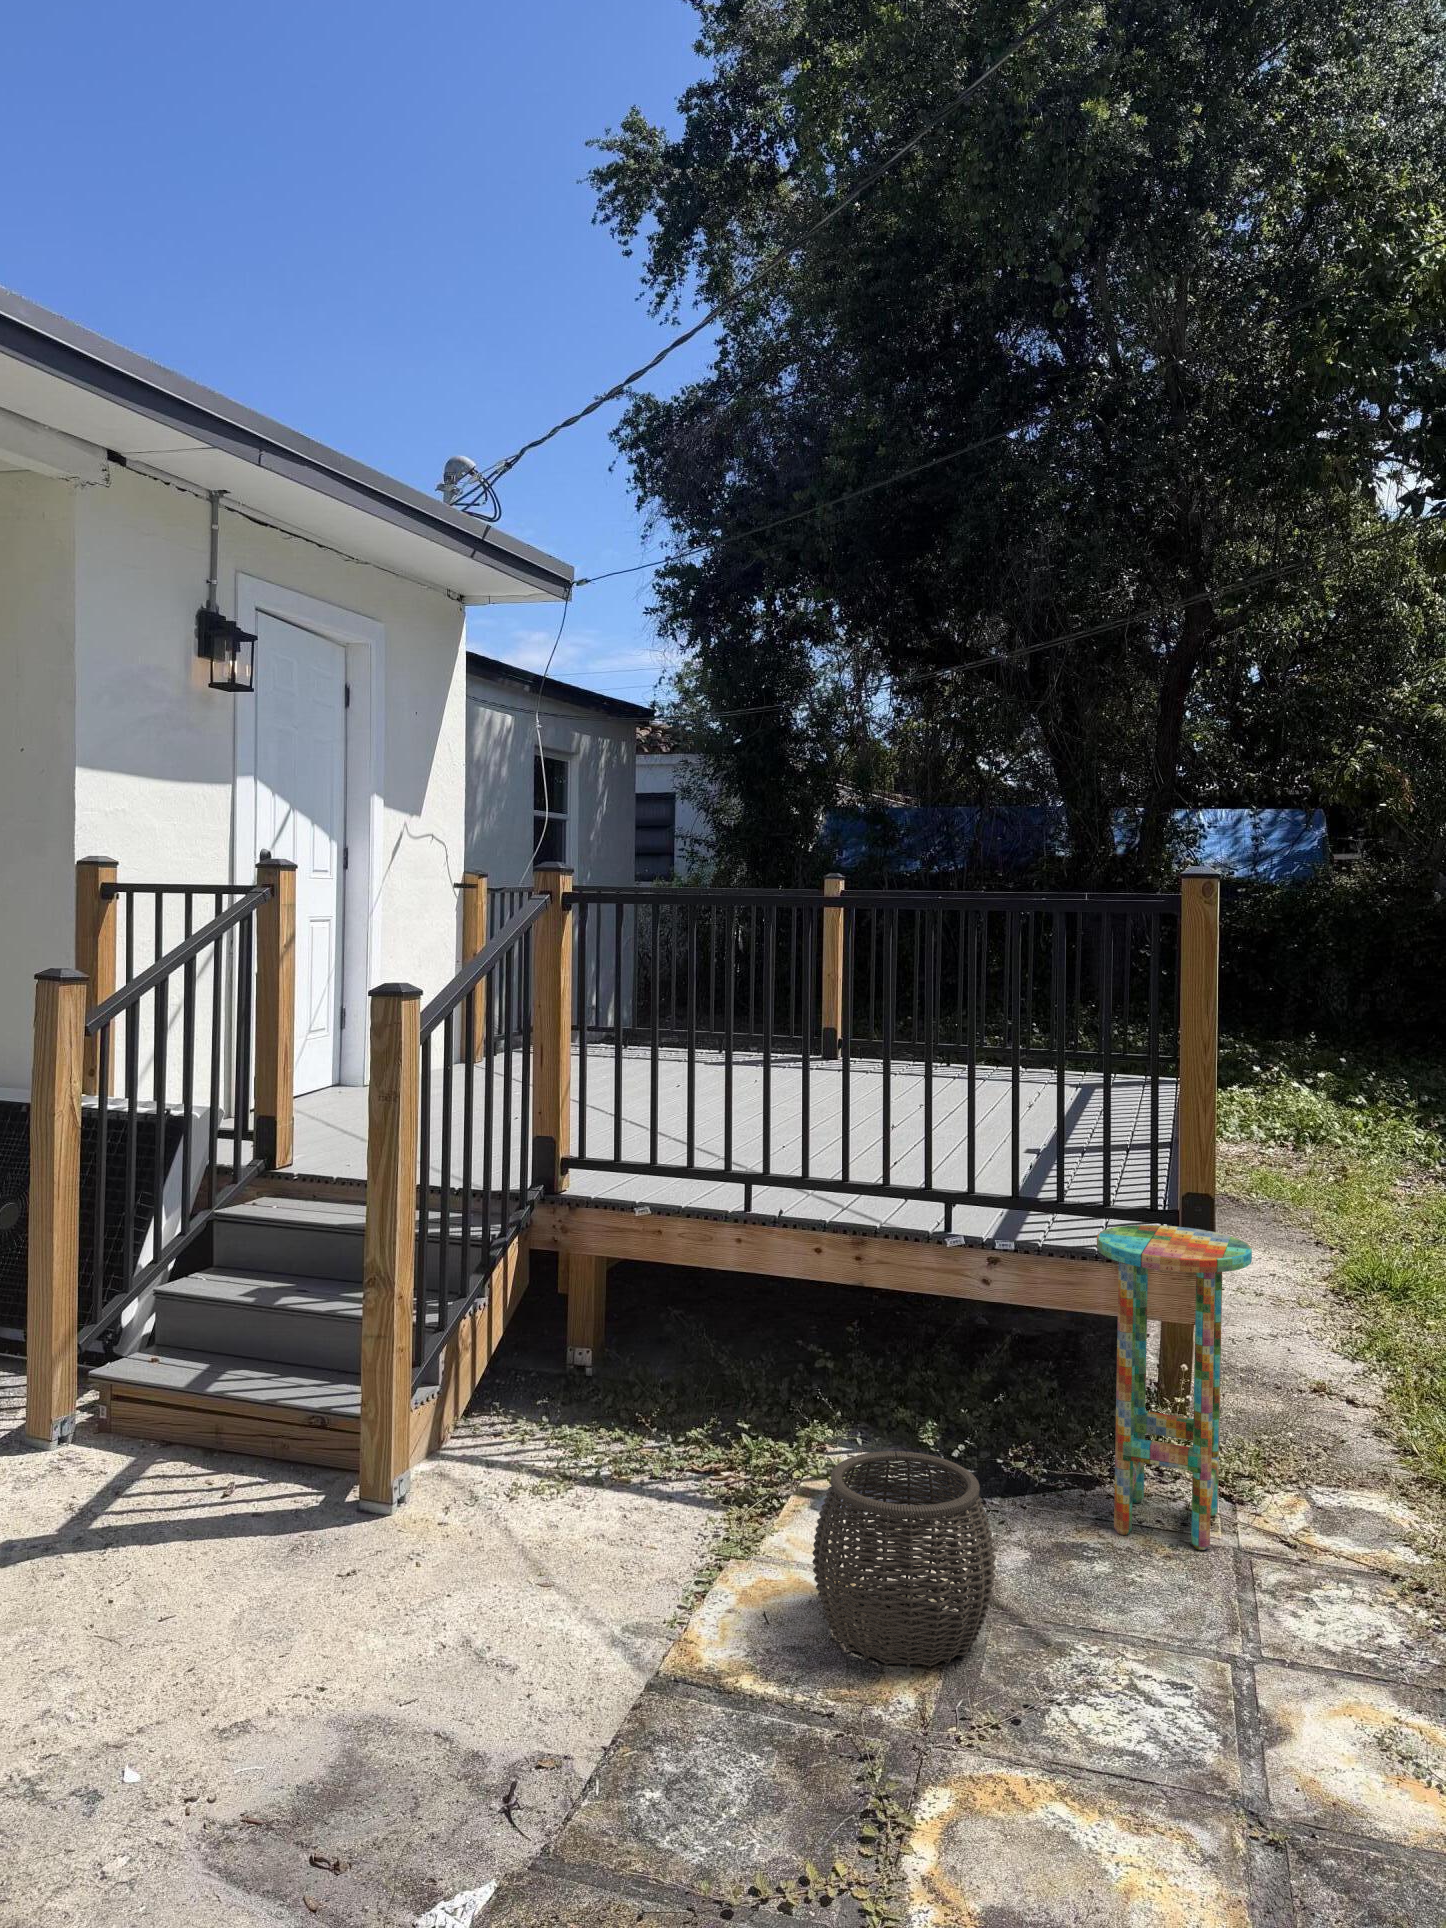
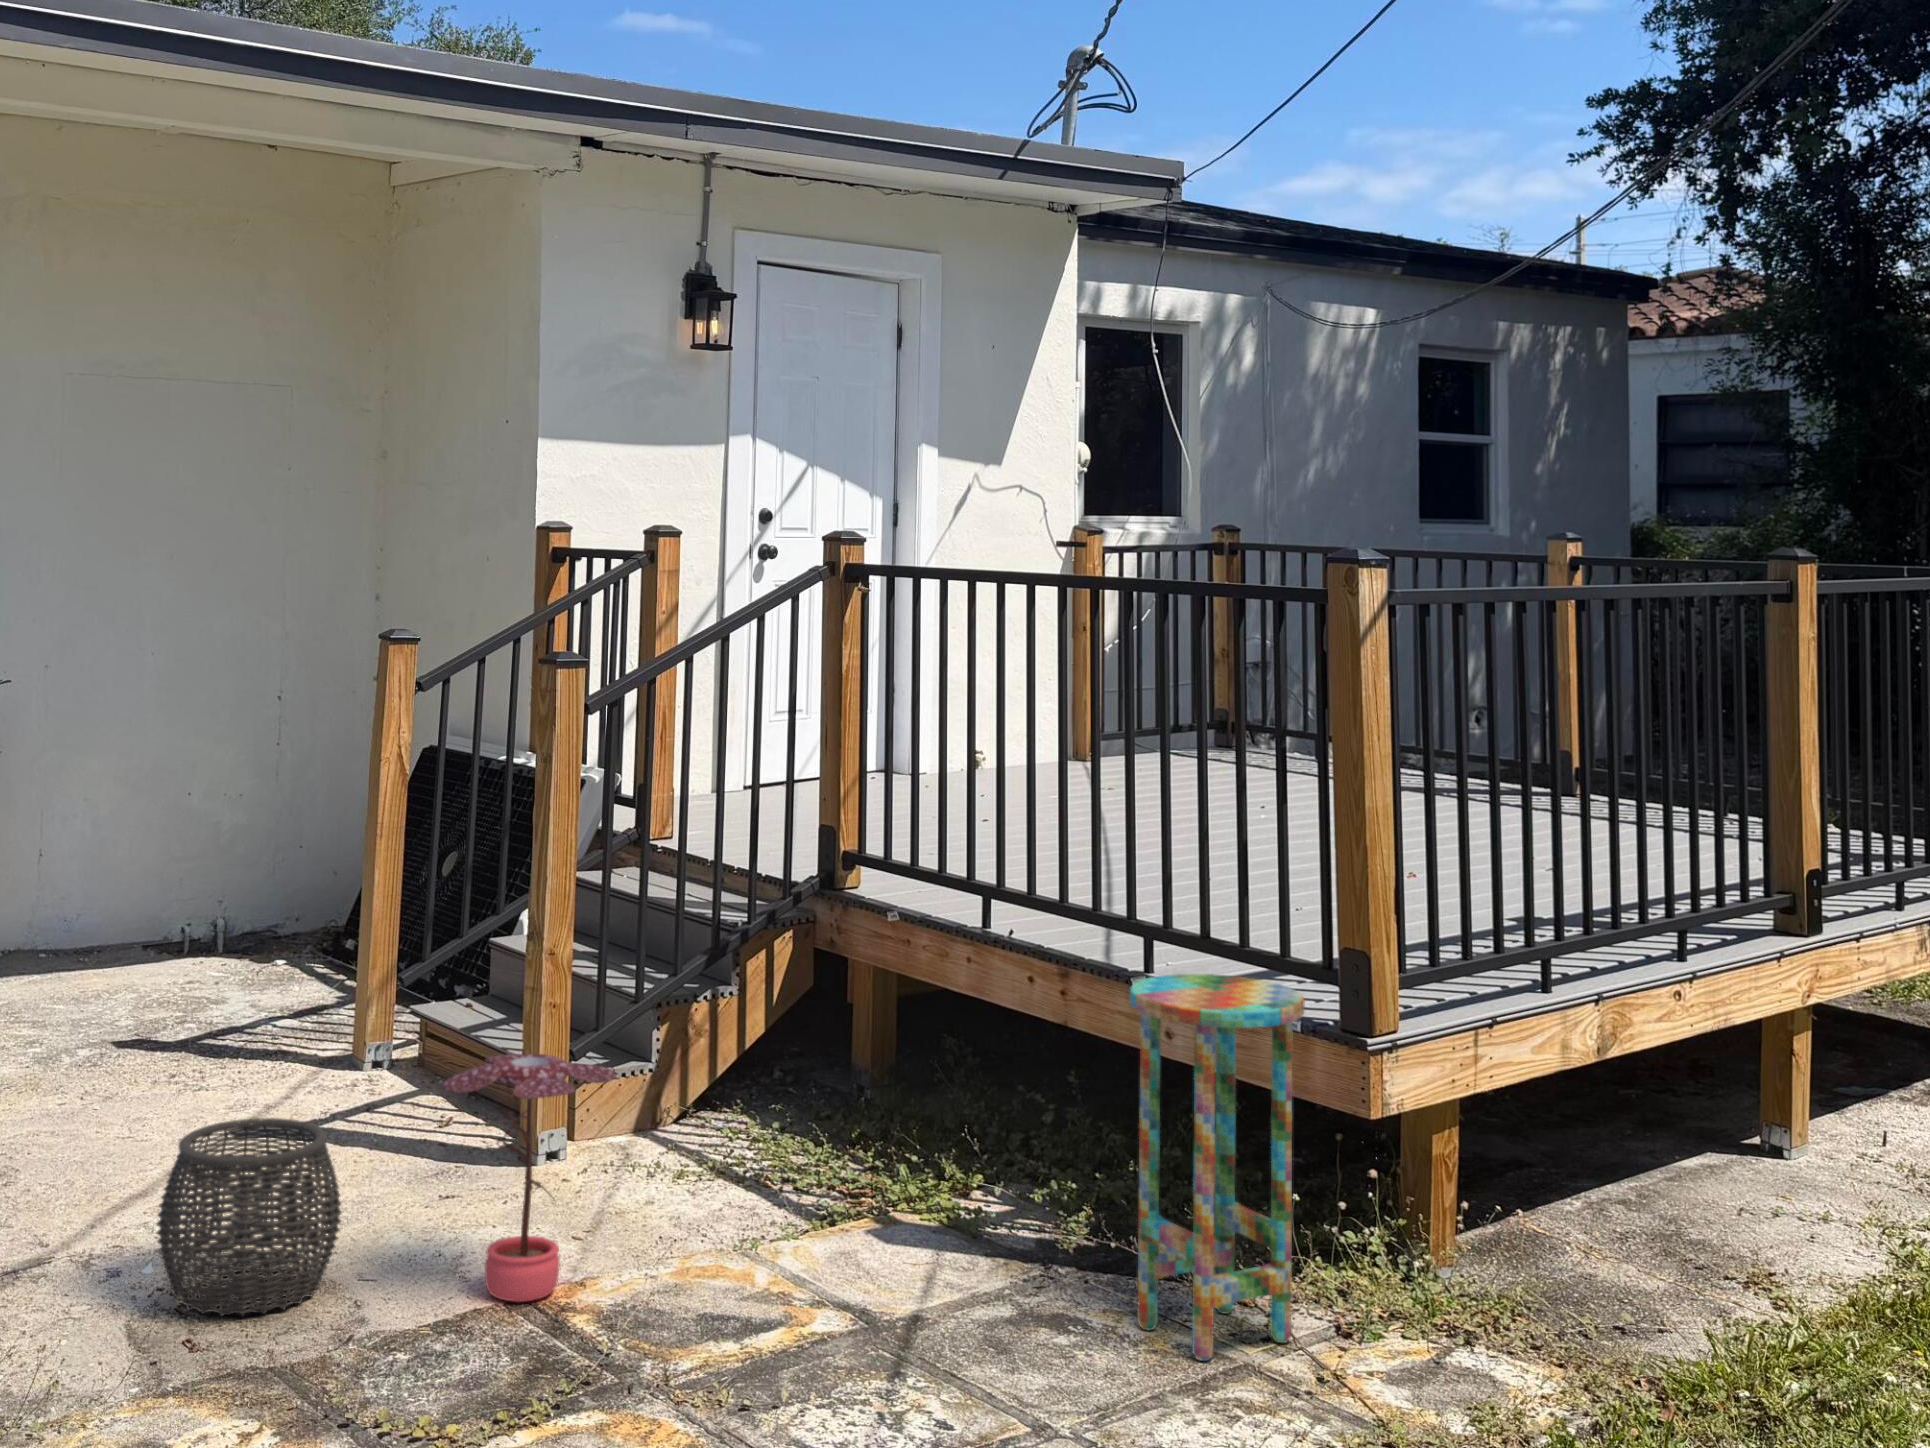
potted plant: none [557,1413,730,1690] -> present [441,1054,616,1302]
woven basket: present [812,1451,996,1668] -> present [157,1118,342,1316]

